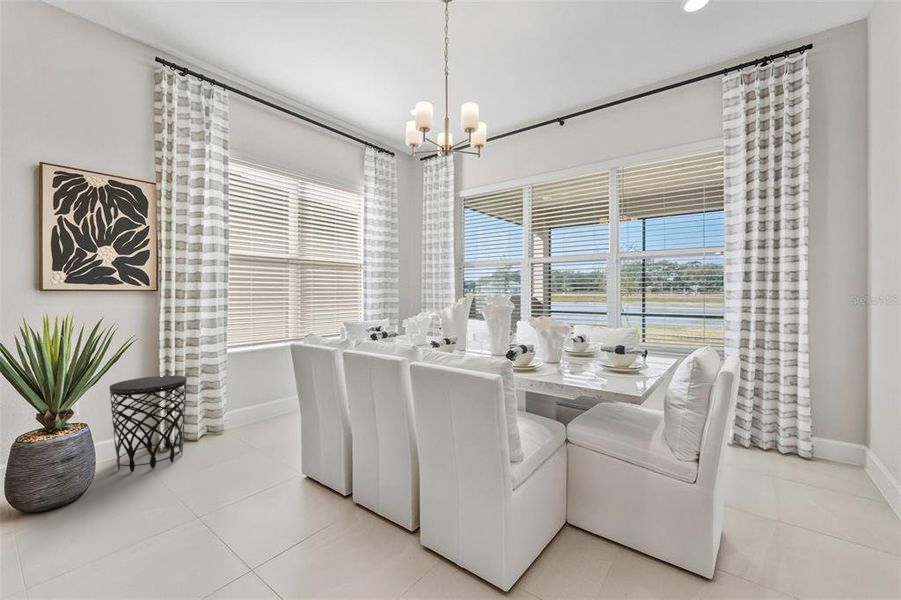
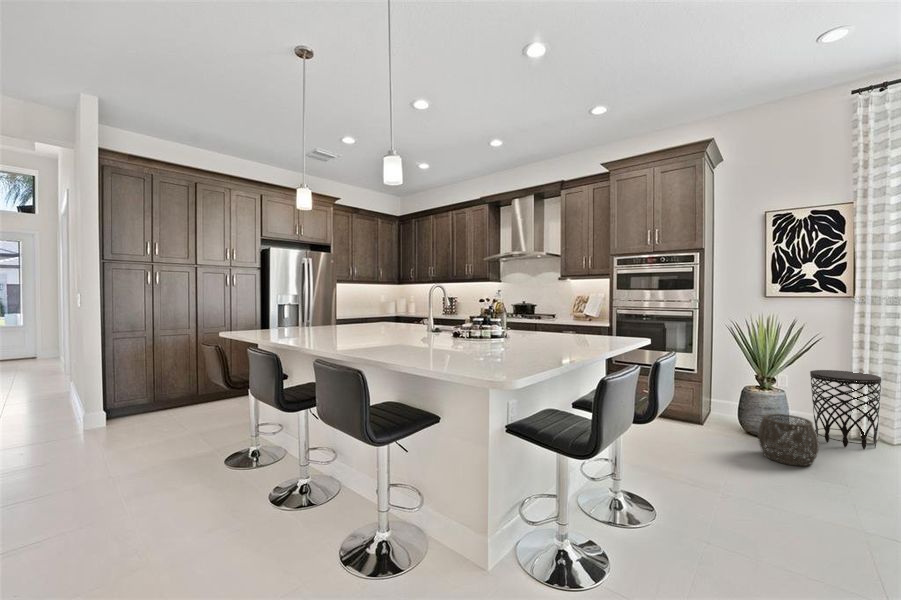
woven basket: none [28,458,128,548] -> present [758,414,819,466]

